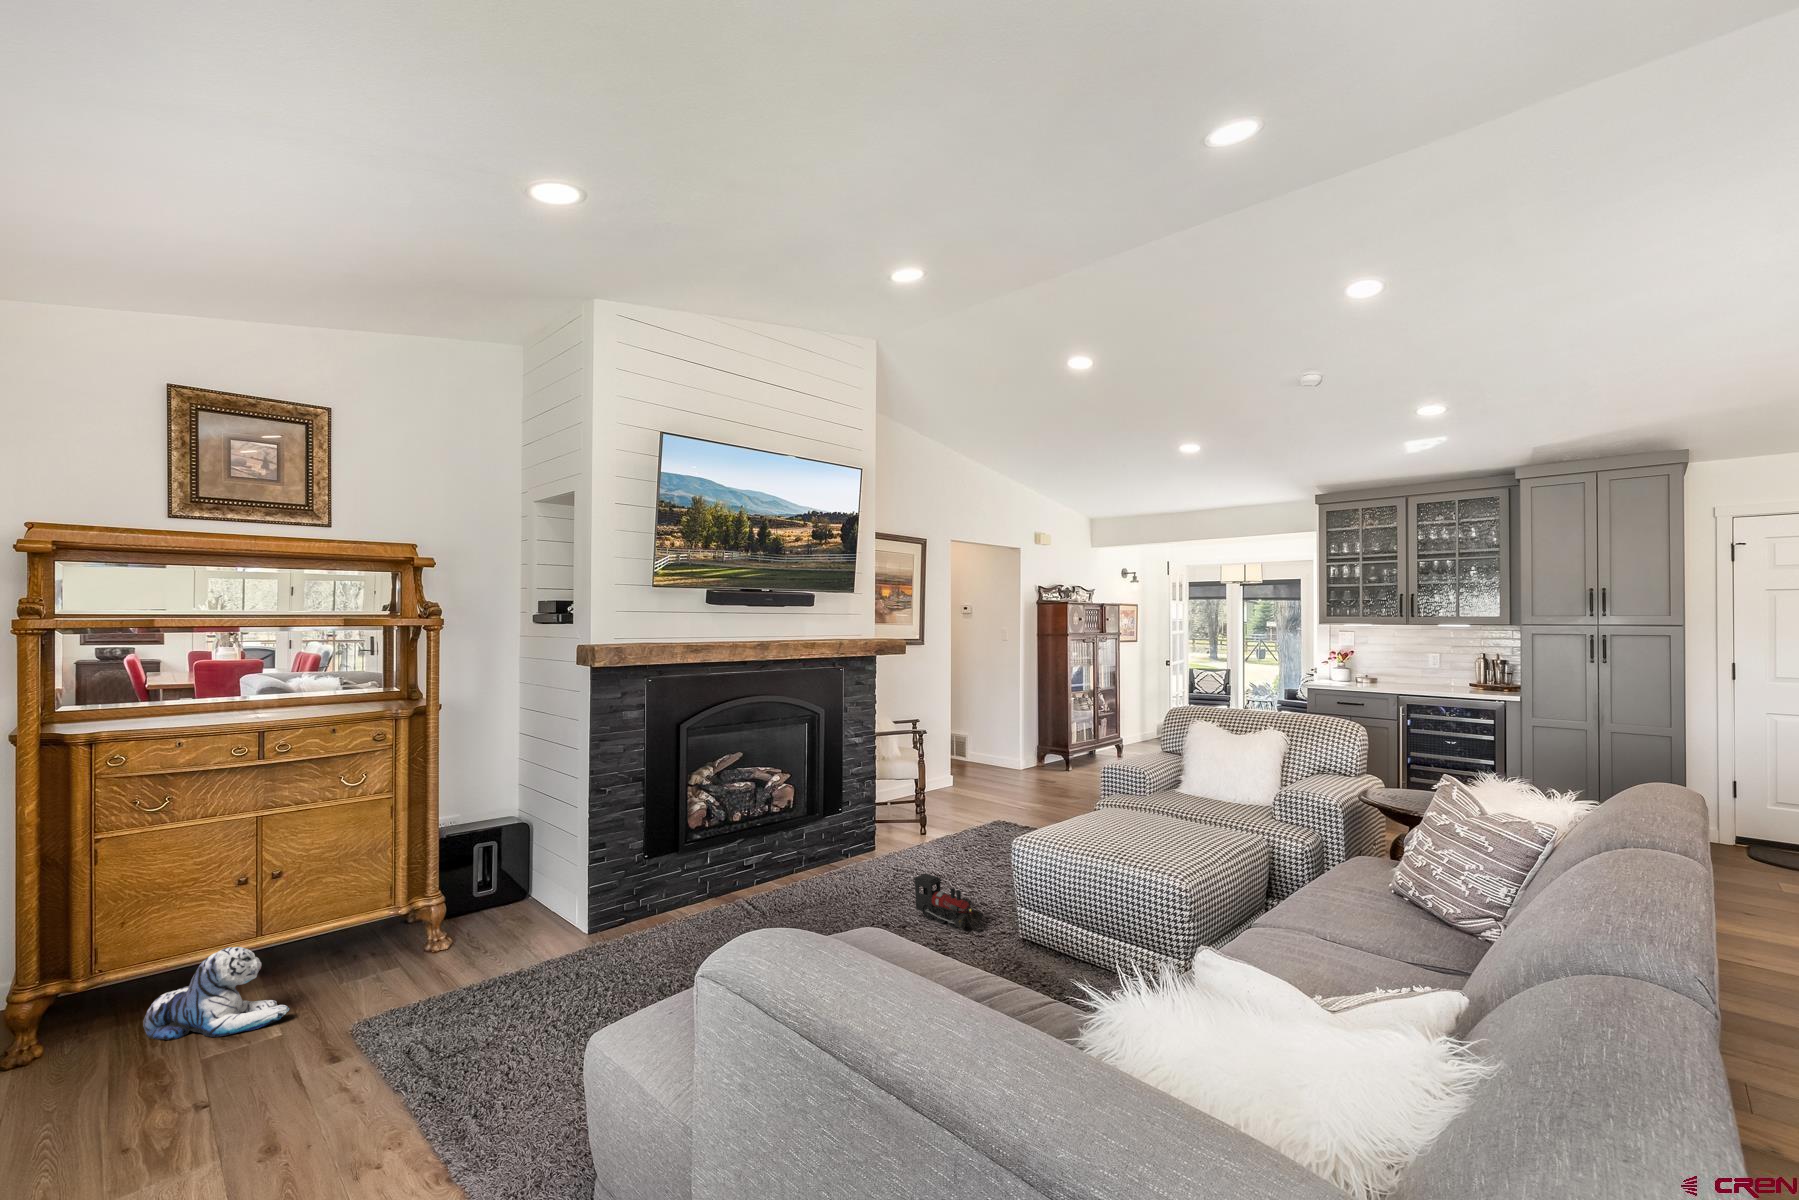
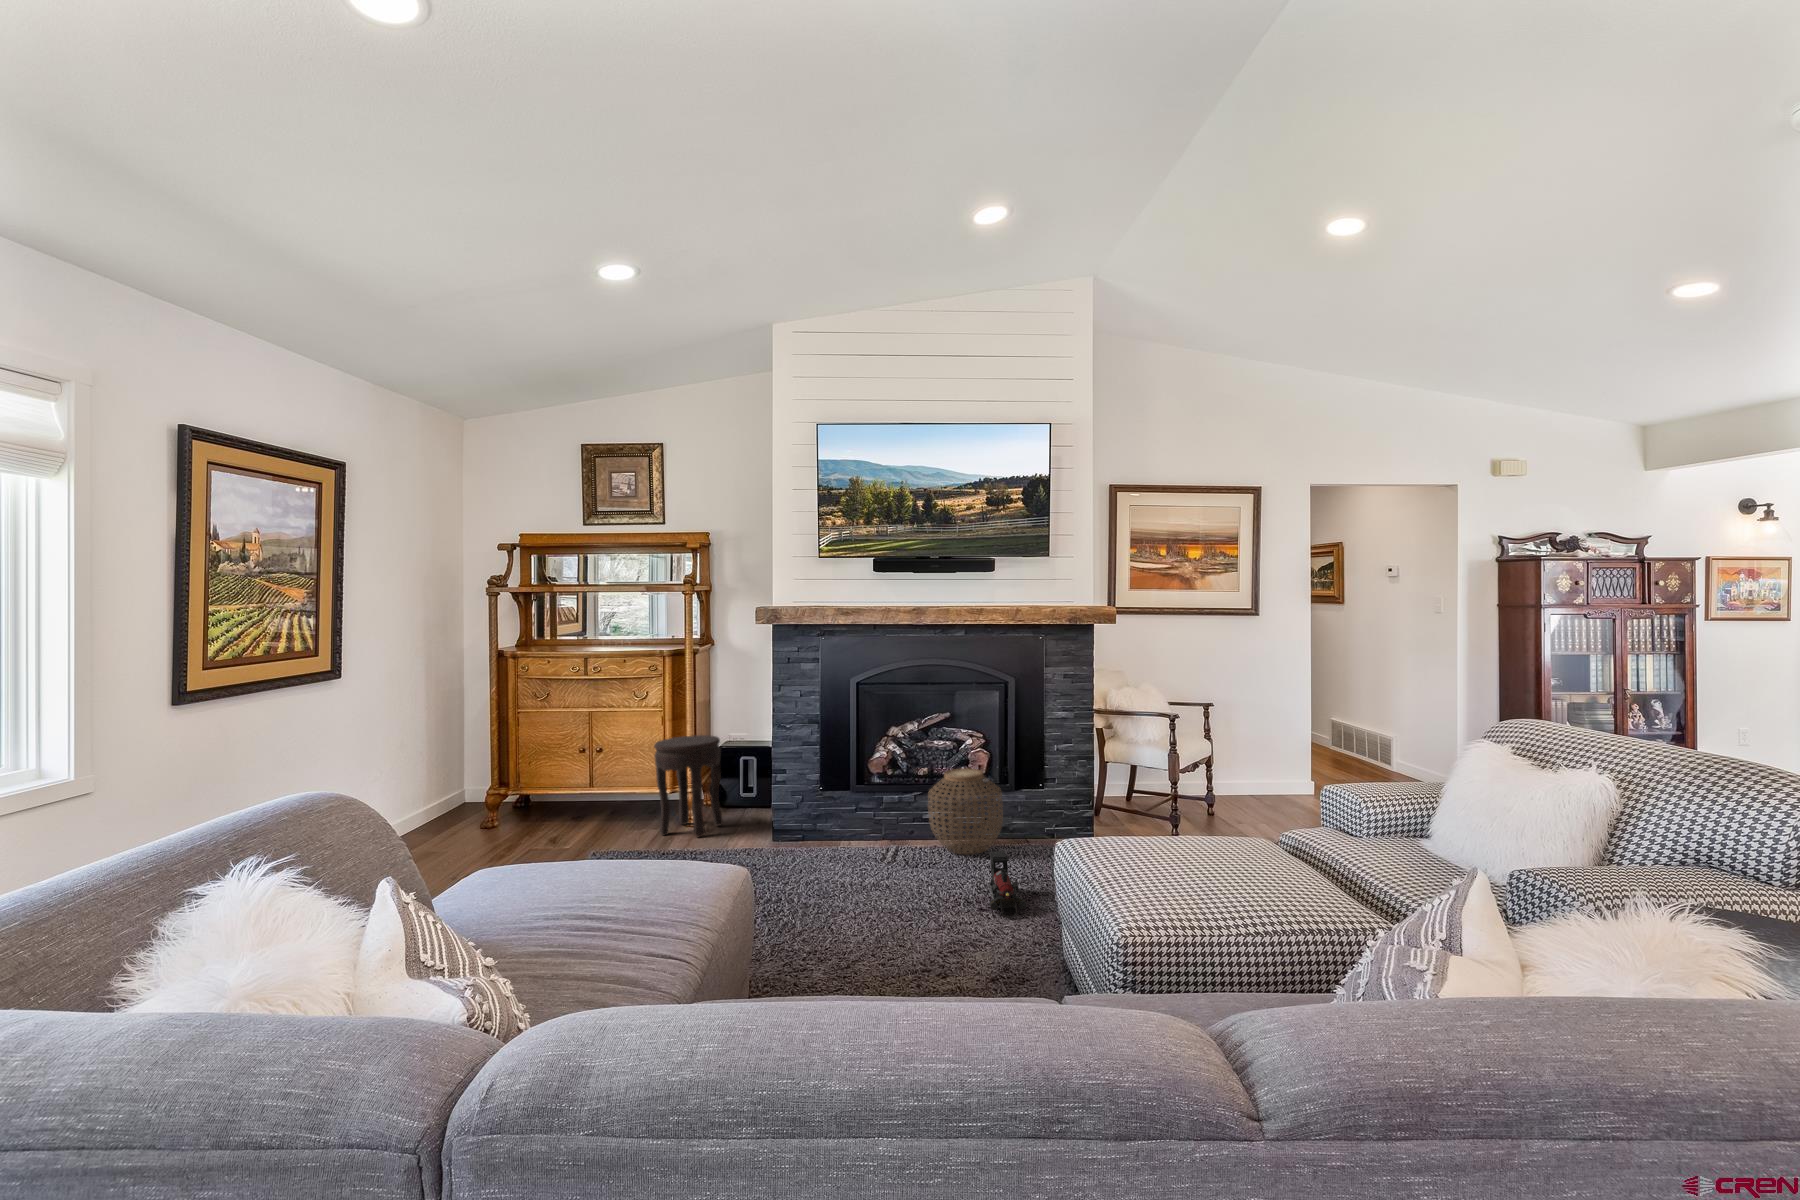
woven basket: none [781,804,857,894] -> present [928,768,1003,854]
side table: none [402,820,505,977] -> present [654,735,723,837]
plush toy: present [143,947,289,1040] -> none [535,787,585,838]

